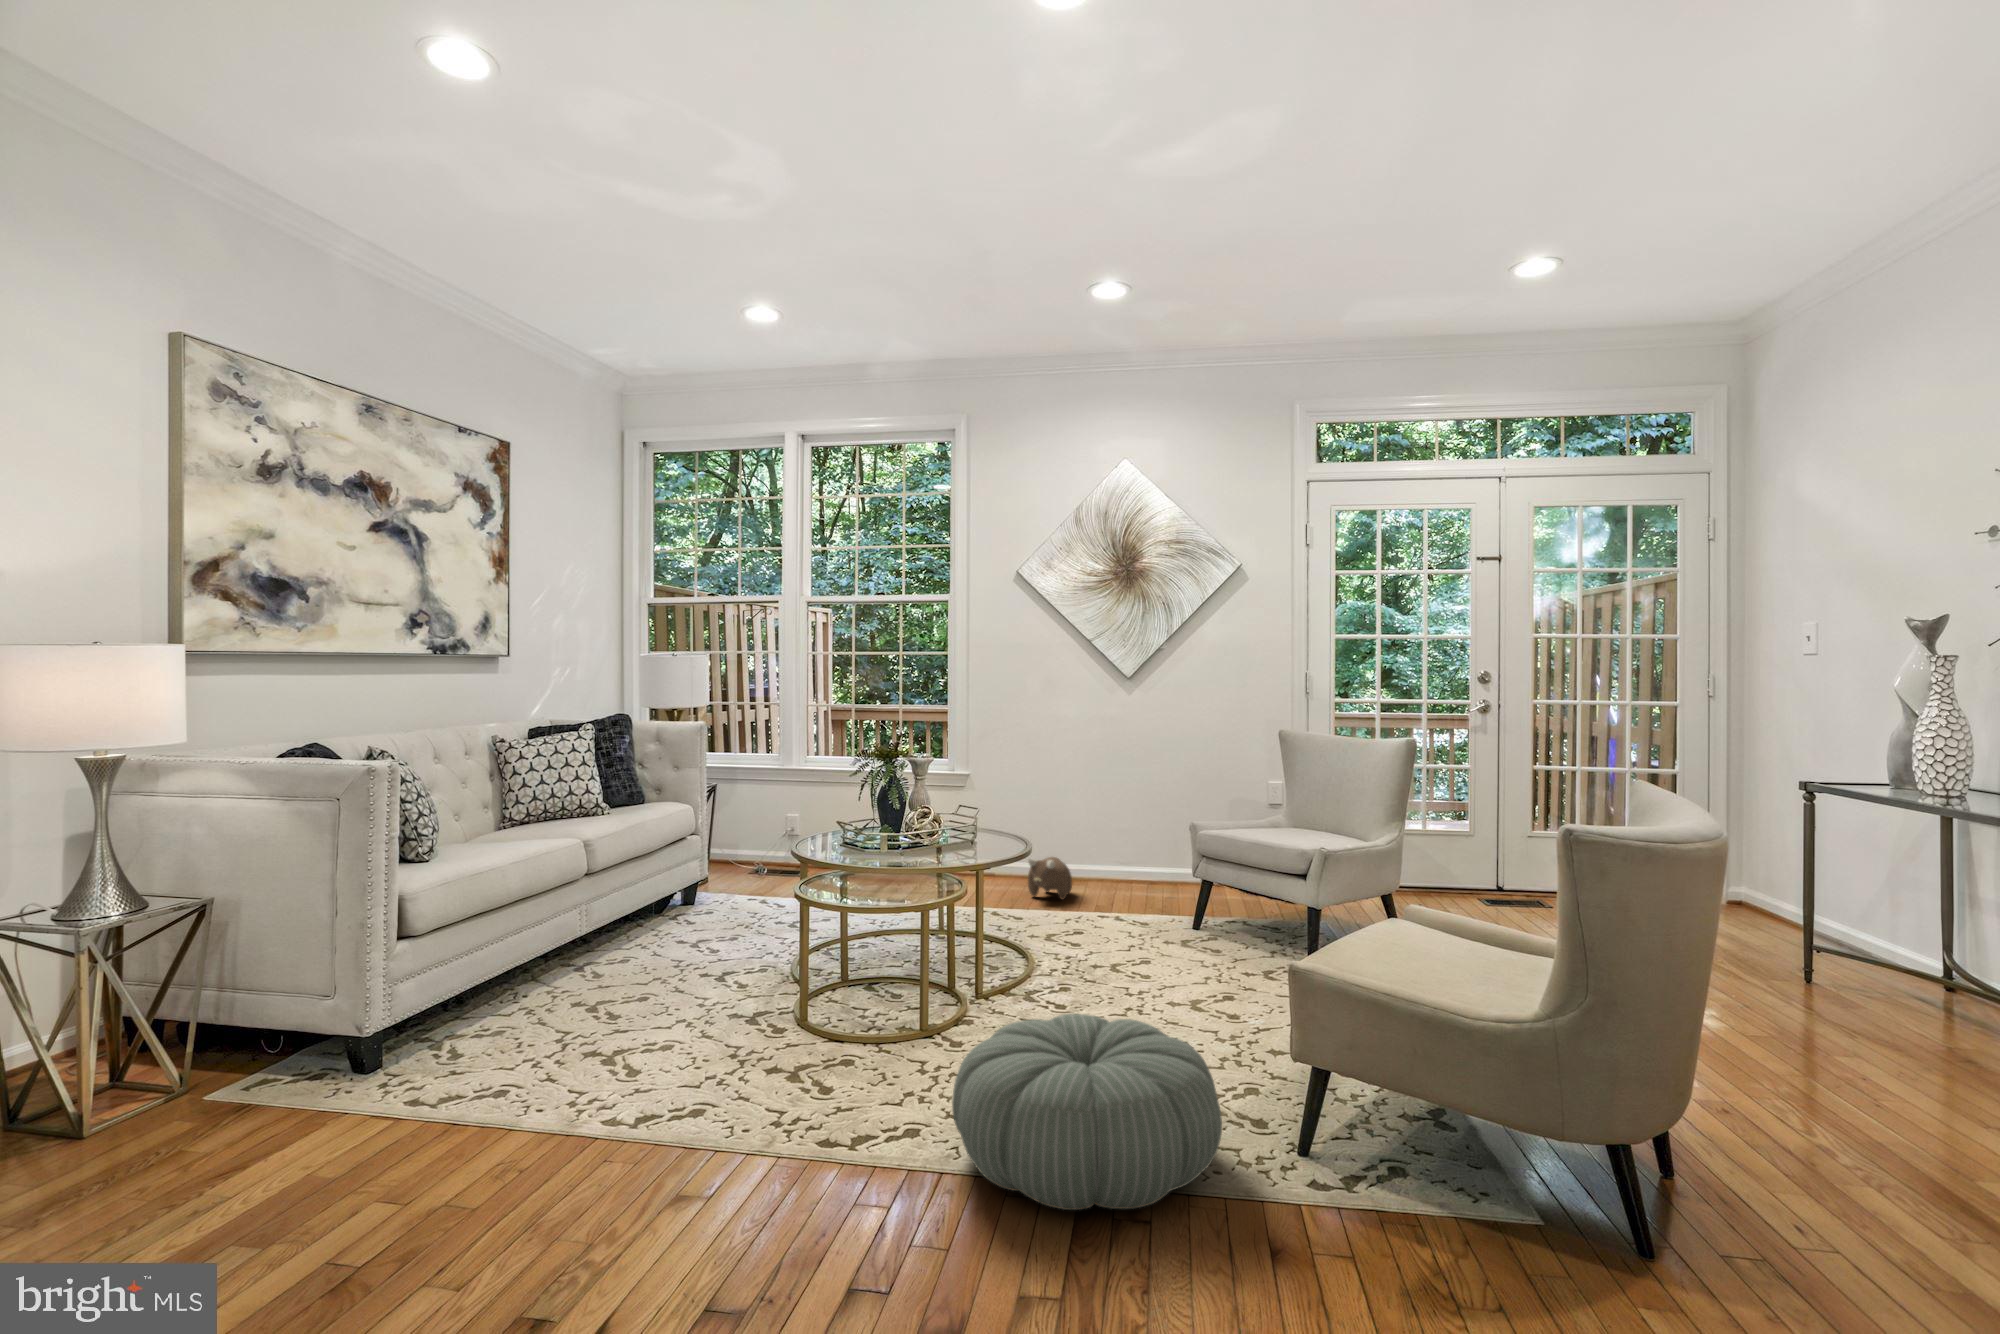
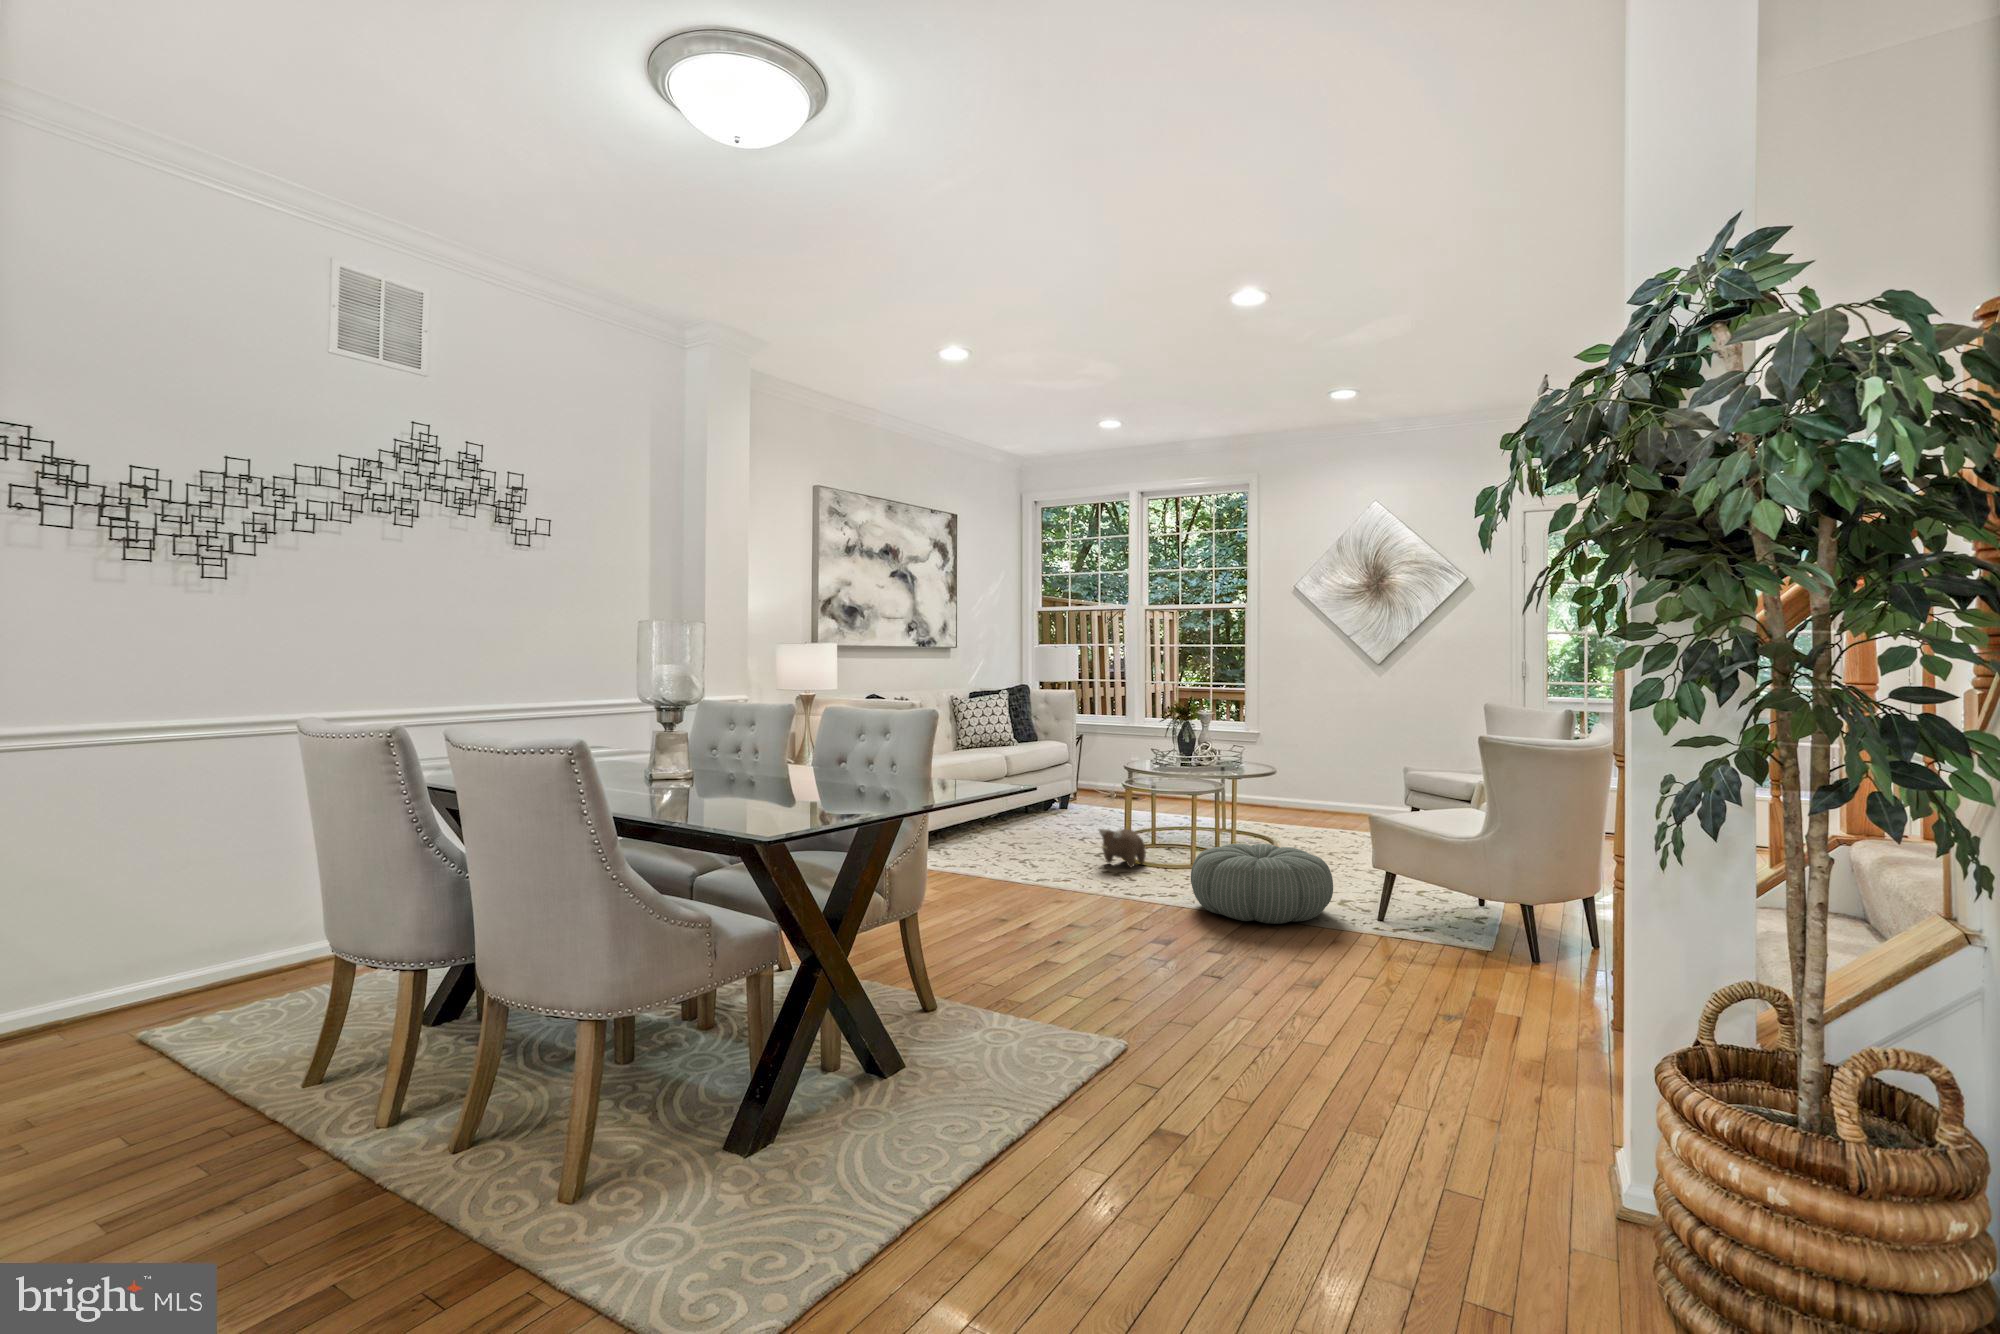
plush toy: present [1028,857,1072,900] -> present [1099,829,1146,867]

